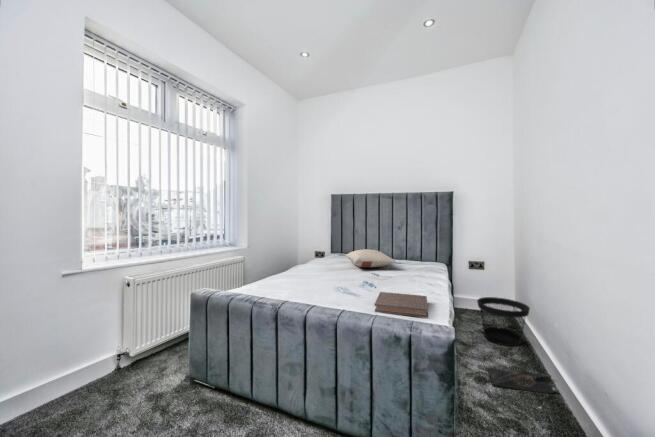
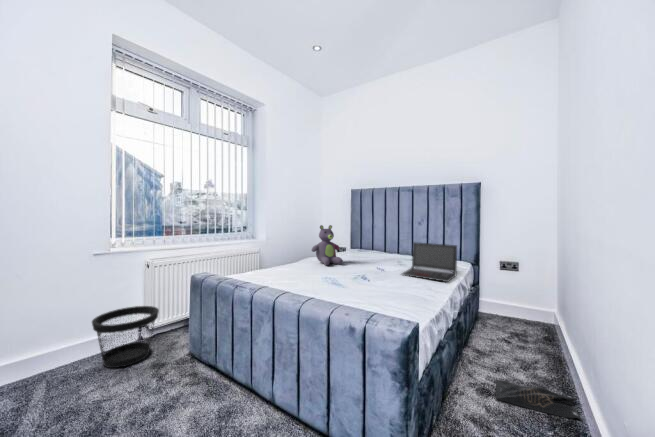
stuffed bear: none [305,232,336,273] -> present [312,225,343,265]
laptop: none [395,248,443,284] -> present [402,243,457,282]
pillow: present [346,249,396,268] -> none [360,244,407,263]
book: present [375,292,428,318] -> none [351,284,416,312]
wastebasket: present [477,297,530,346] -> present [92,306,159,368]

